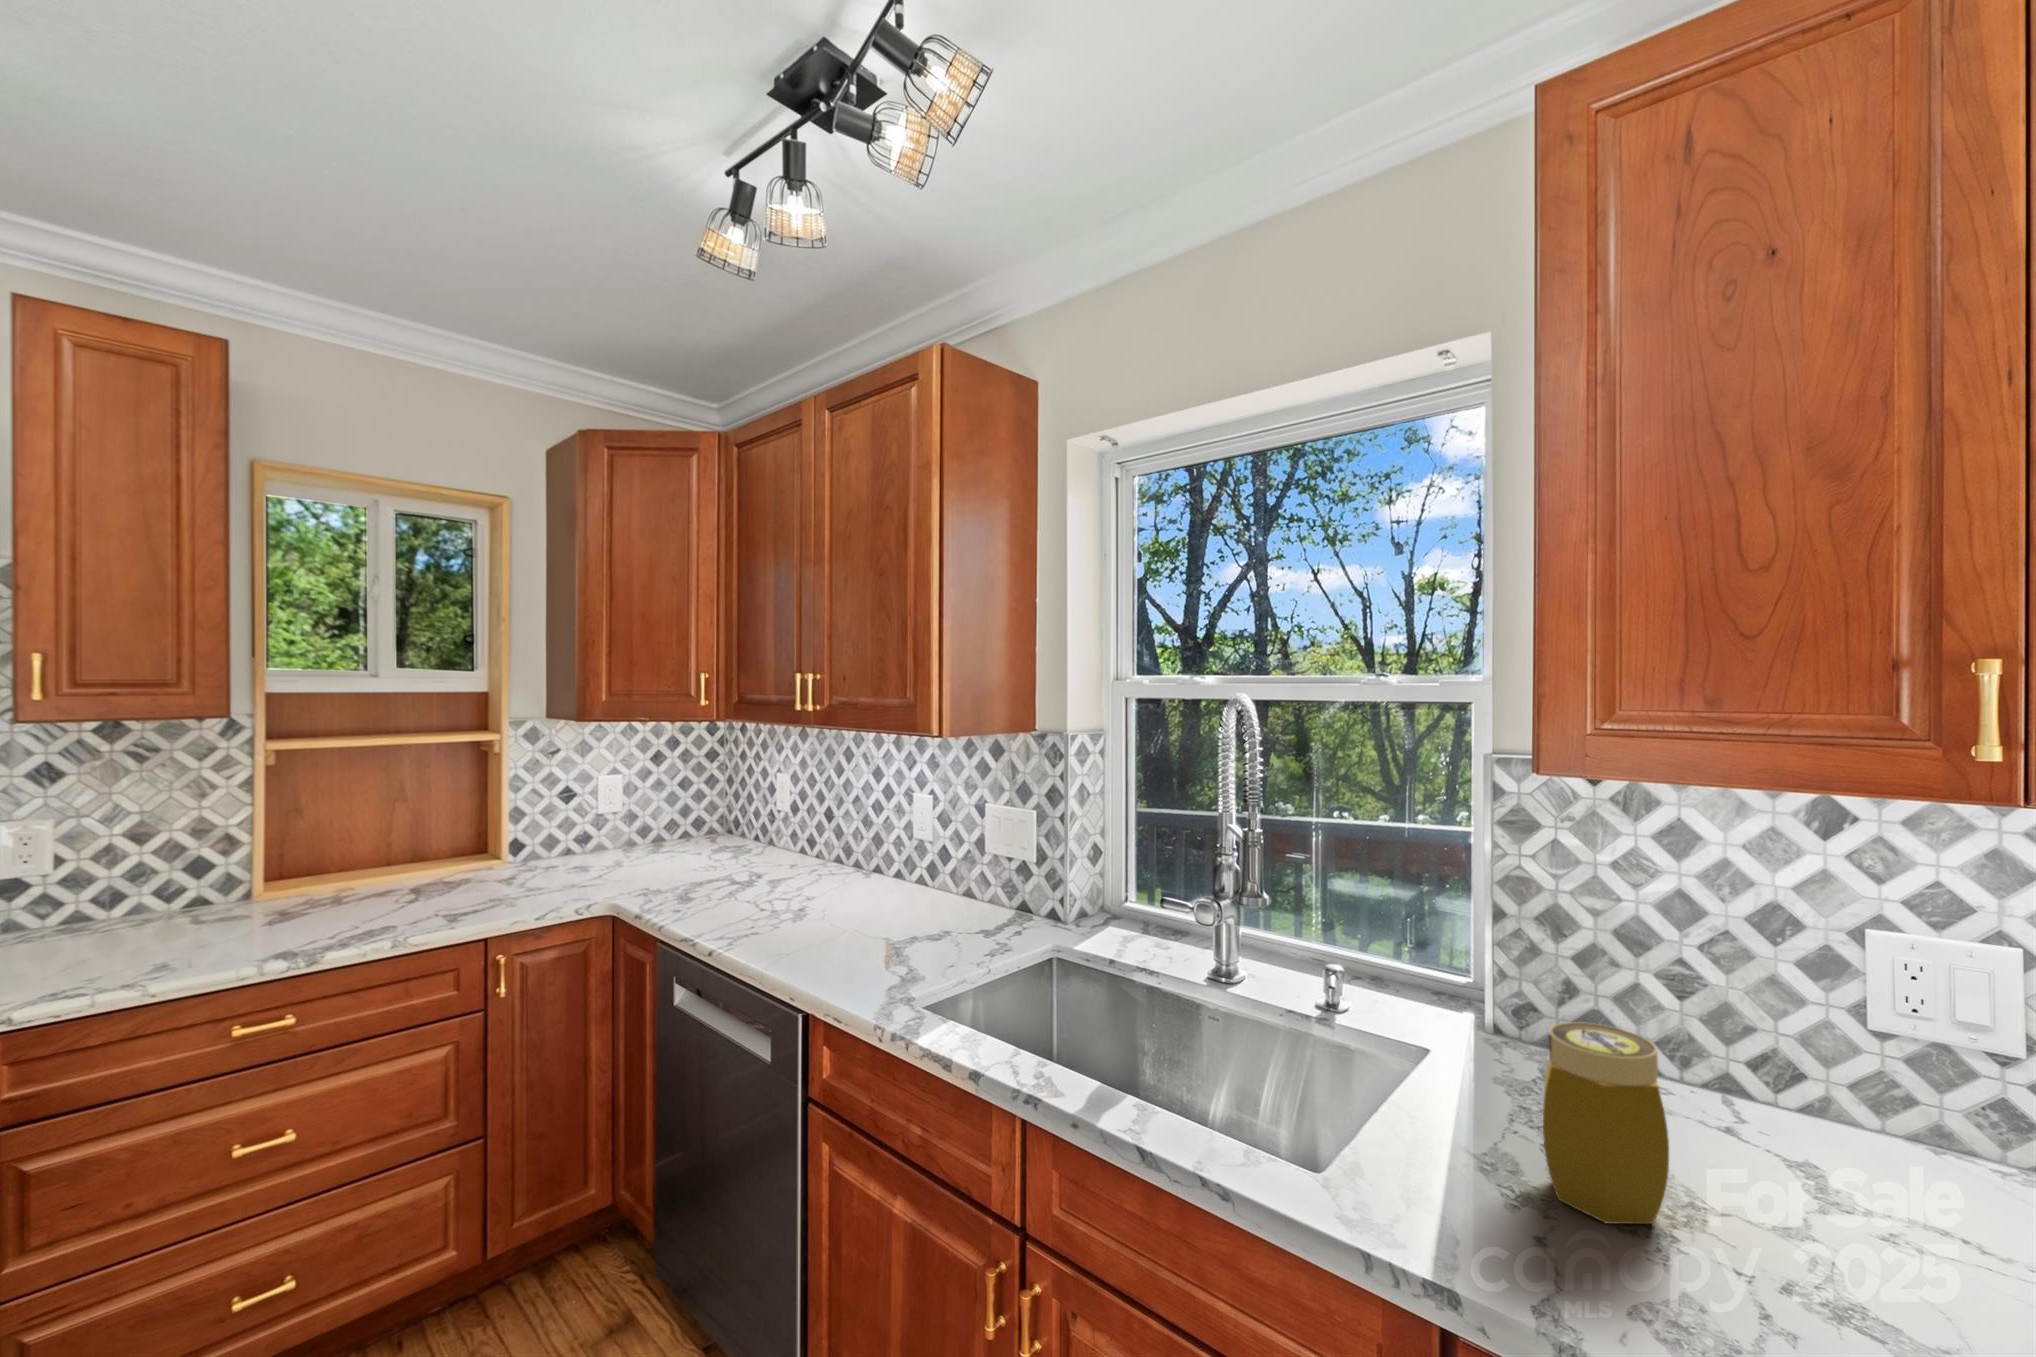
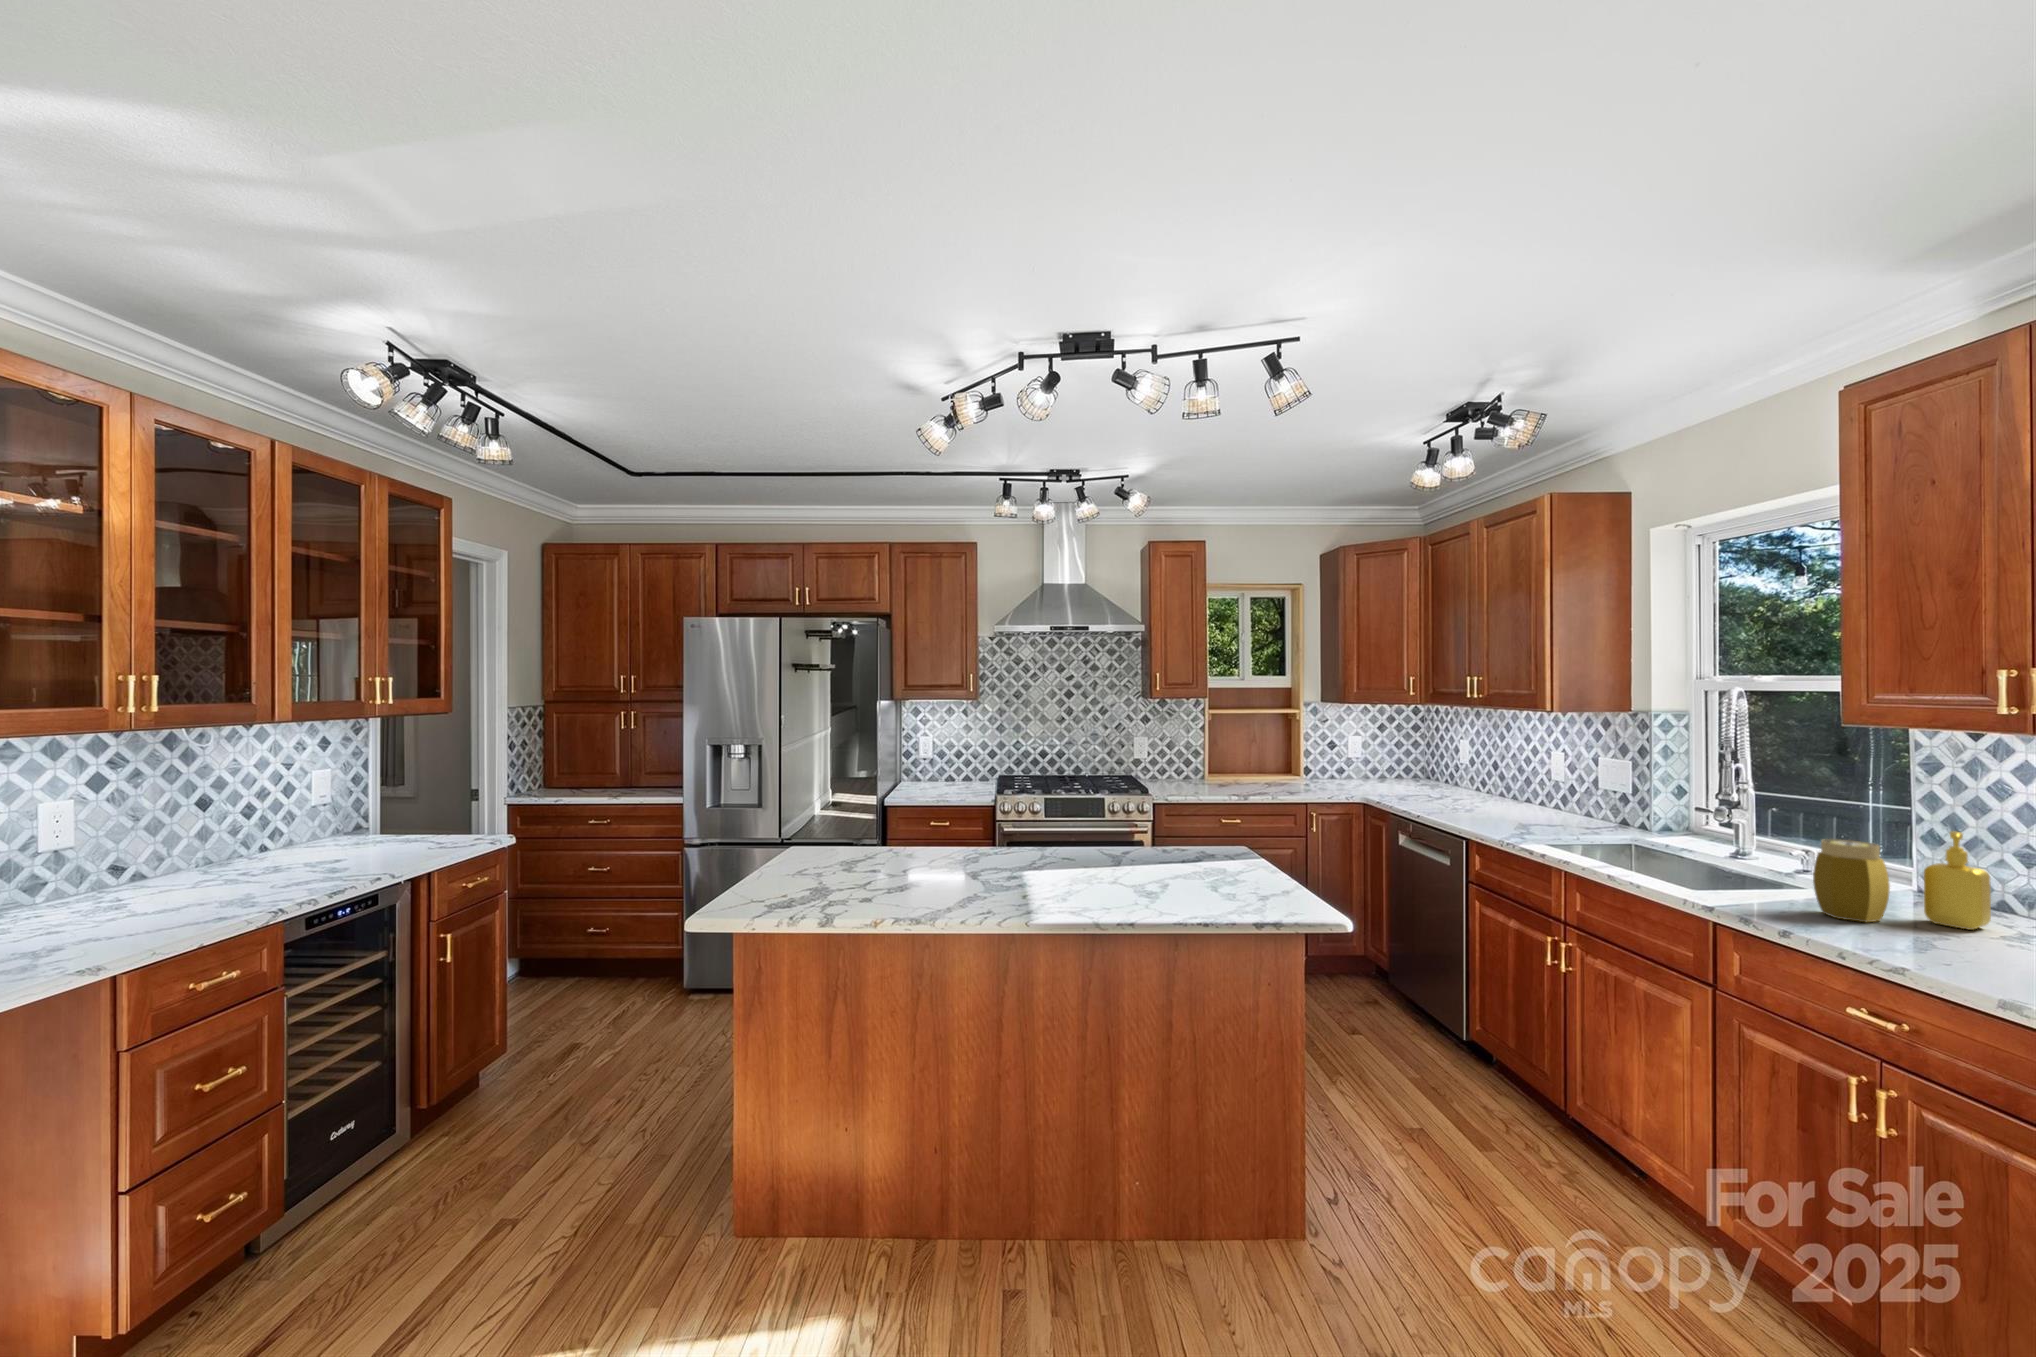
soap dispenser: none [1668,982,1782,1187] -> present [1924,831,1991,930]

